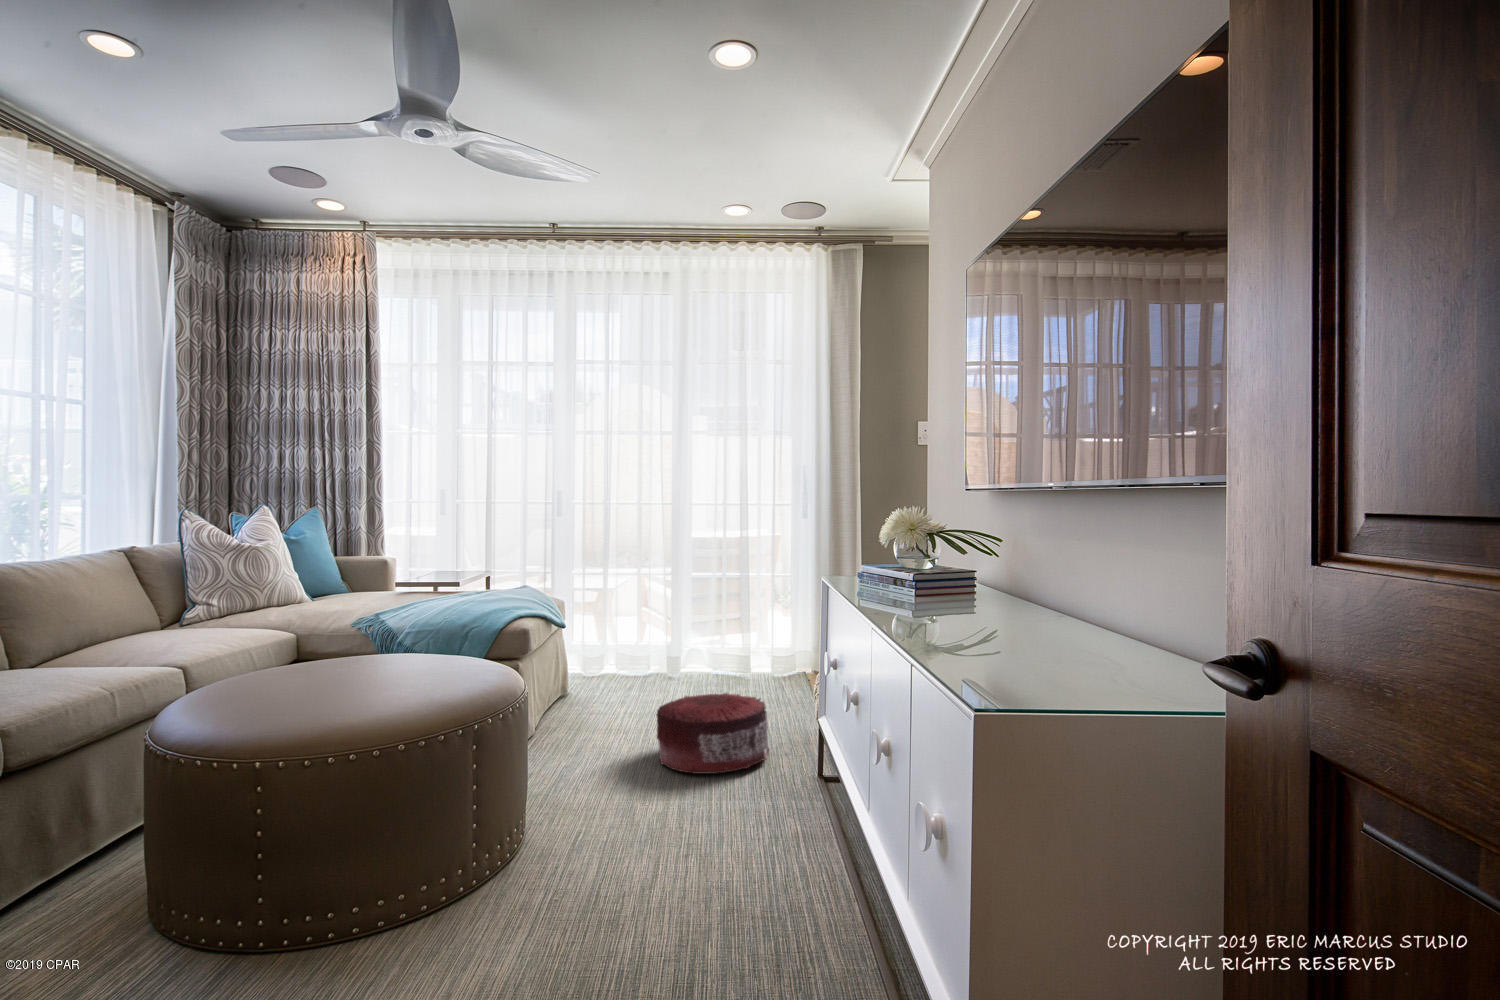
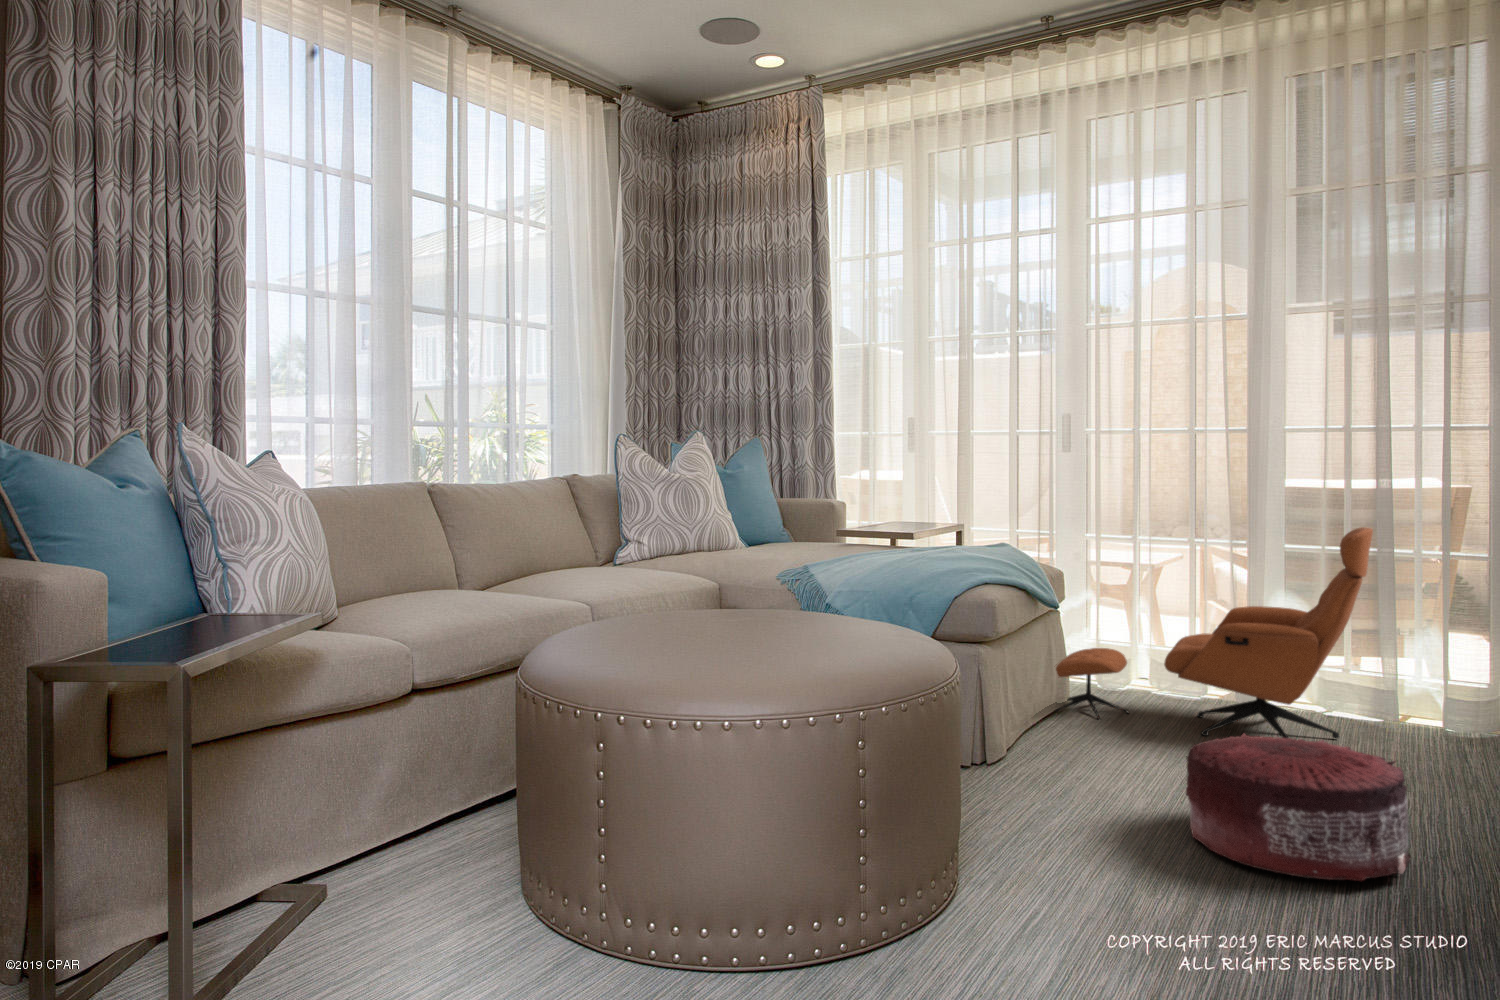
lounge chair: none [563,565,744,702] -> present [1055,527,1373,738]

